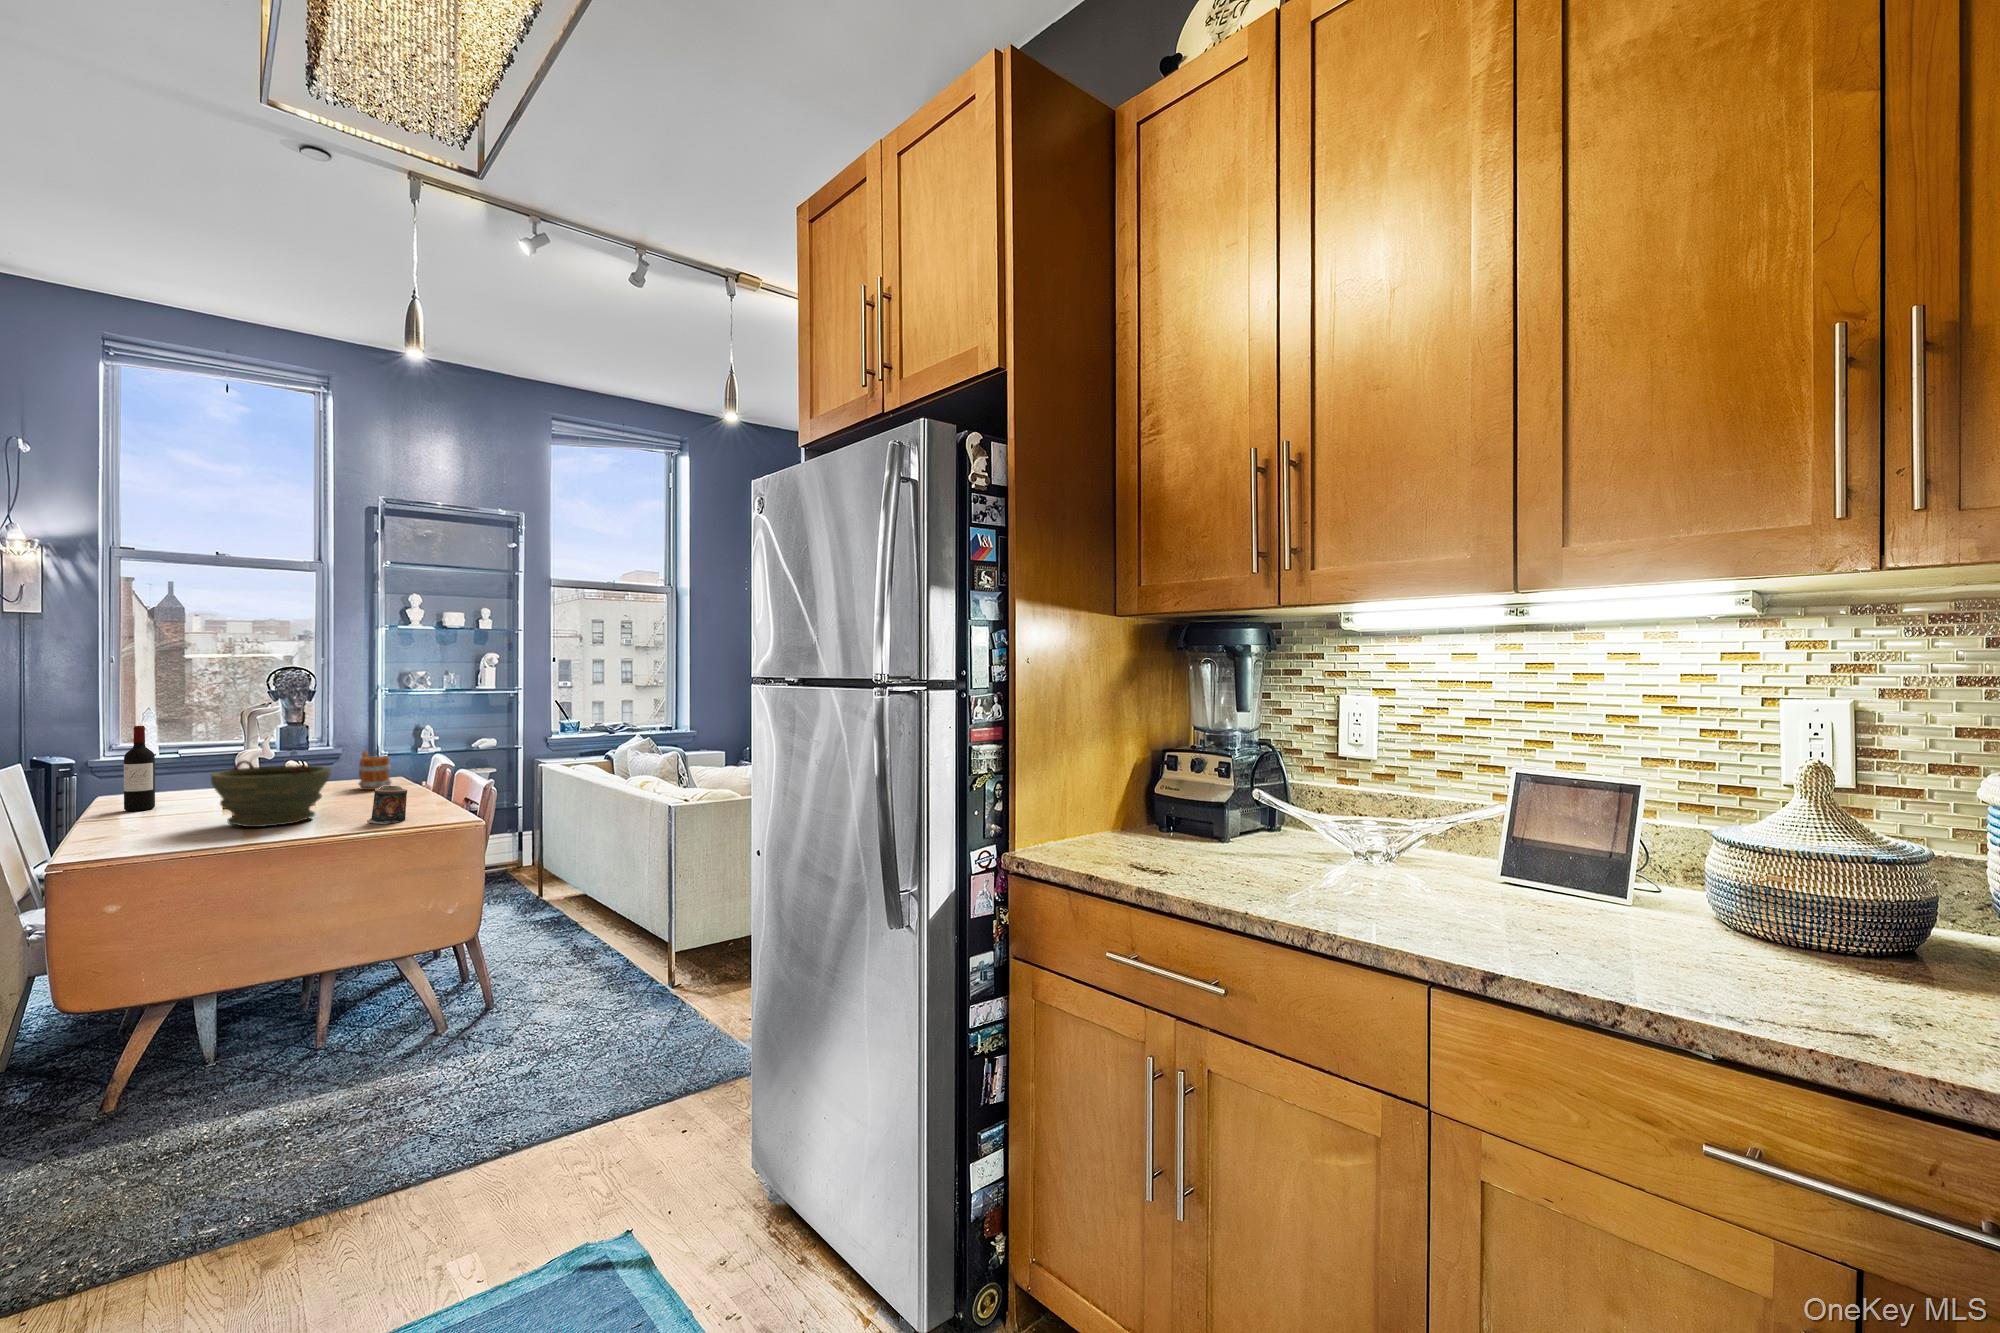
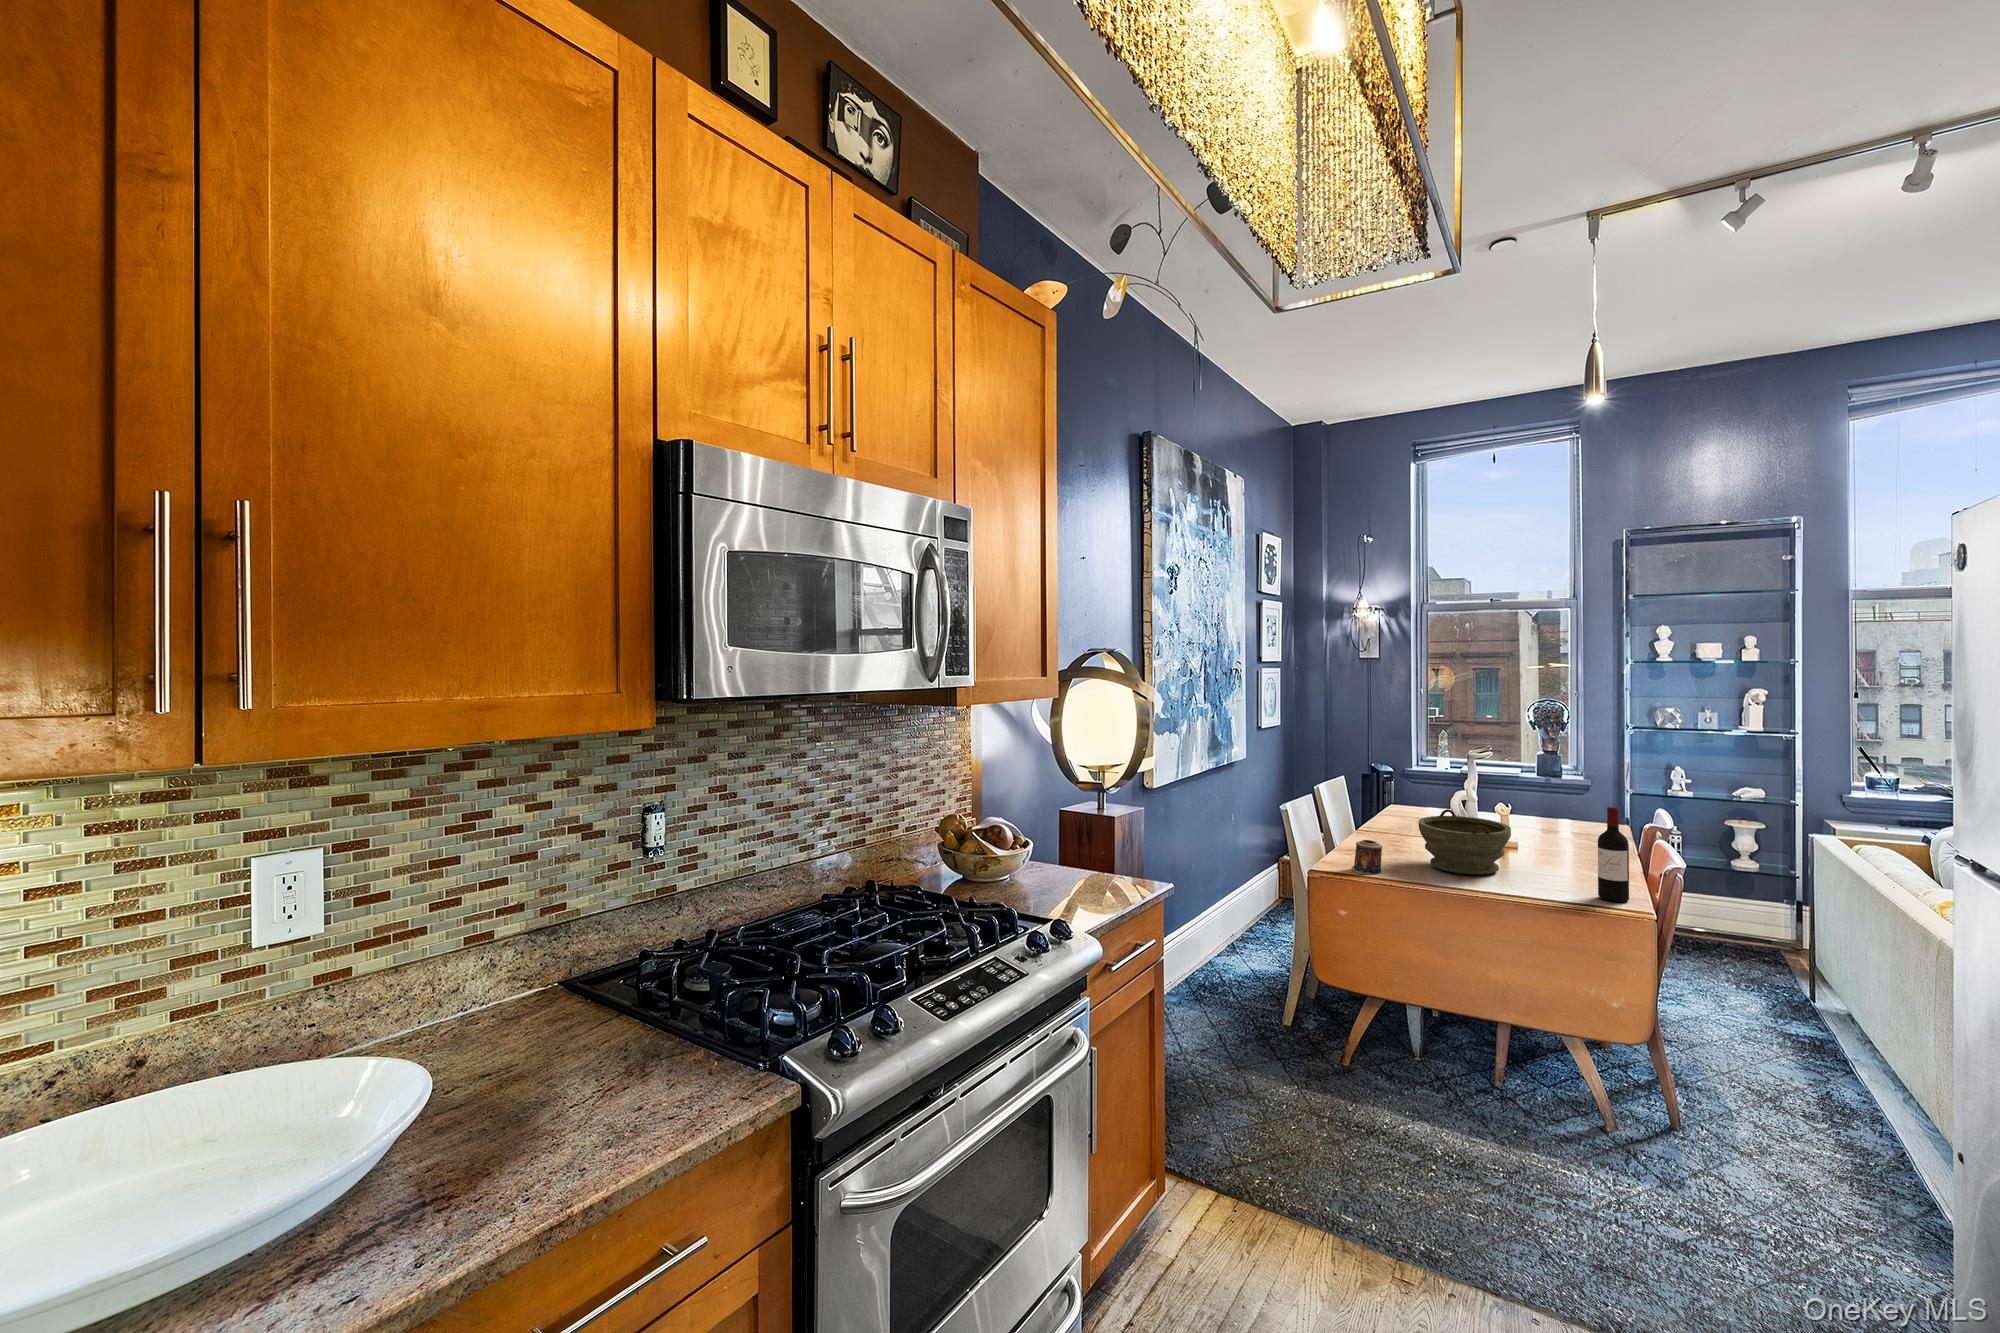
wine bottle: present [124,726,155,811] -> present [1598,807,1629,902]
mug: present [359,751,392,790] -> none [1565,804,1598,846]
candle: present [367,786,407,824] -> present [1351,840,1382,874]

